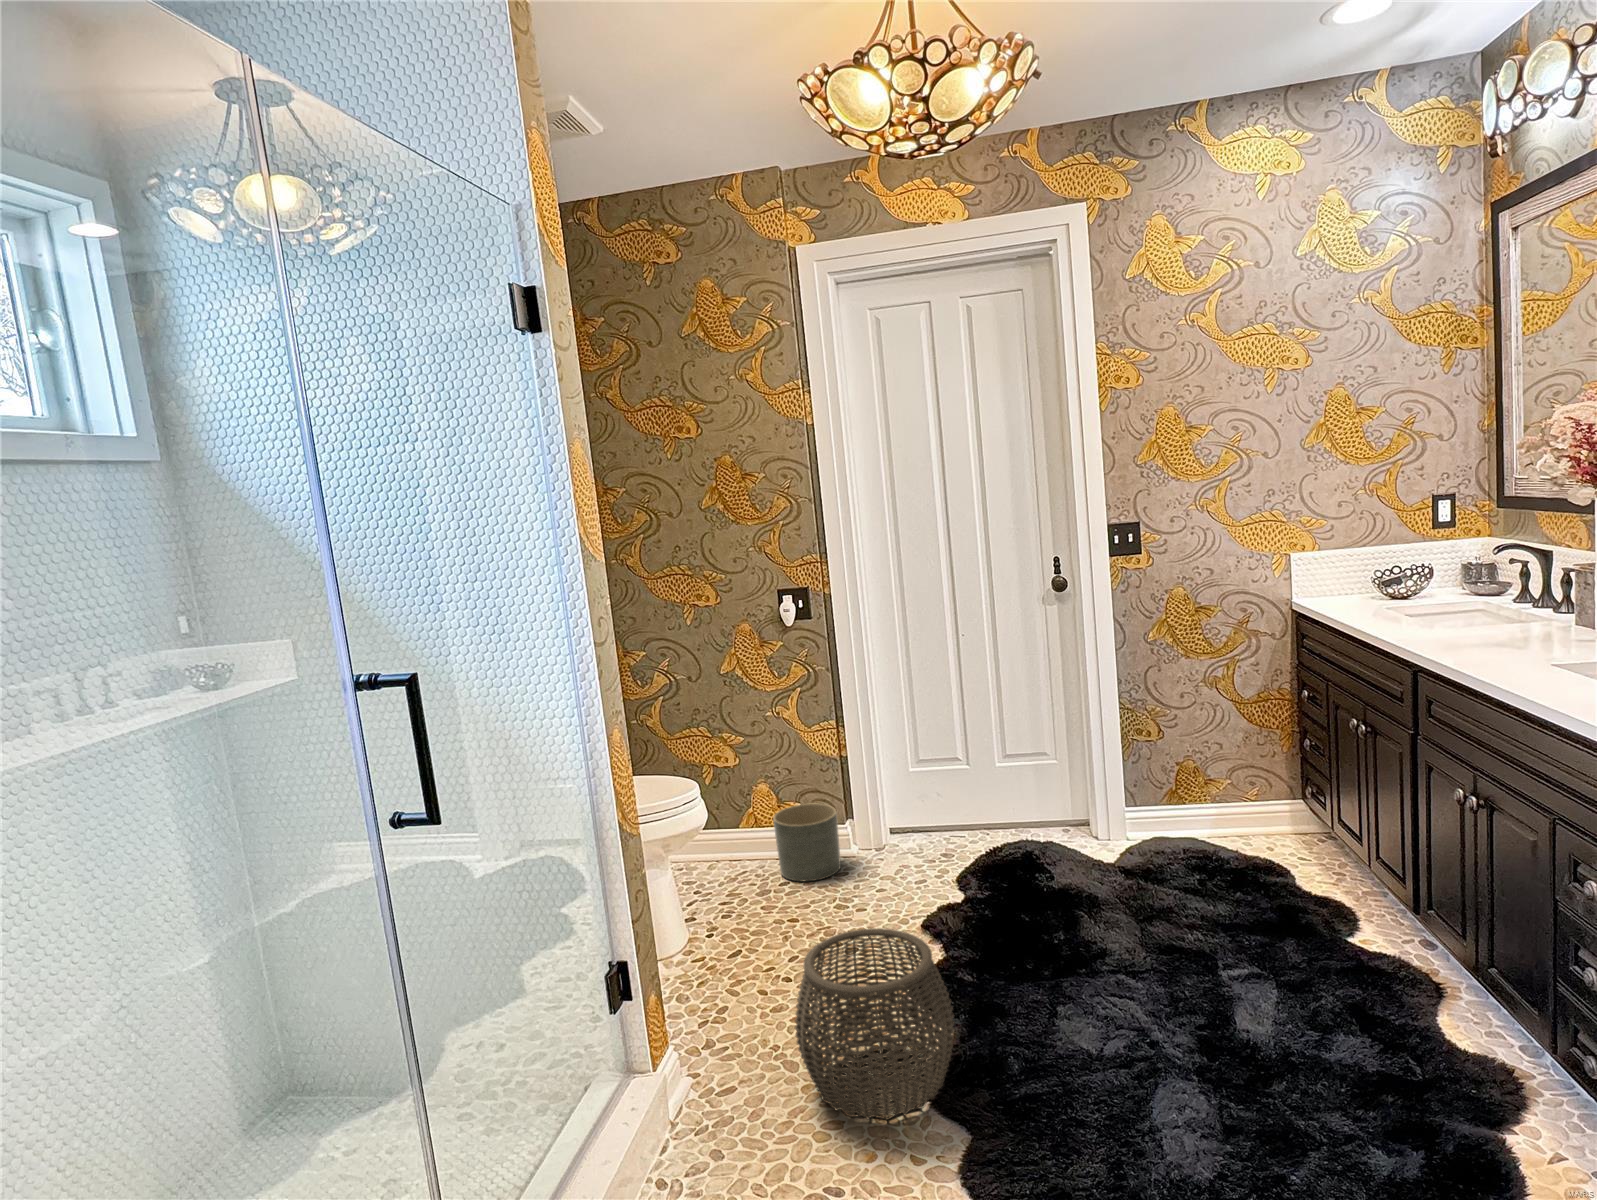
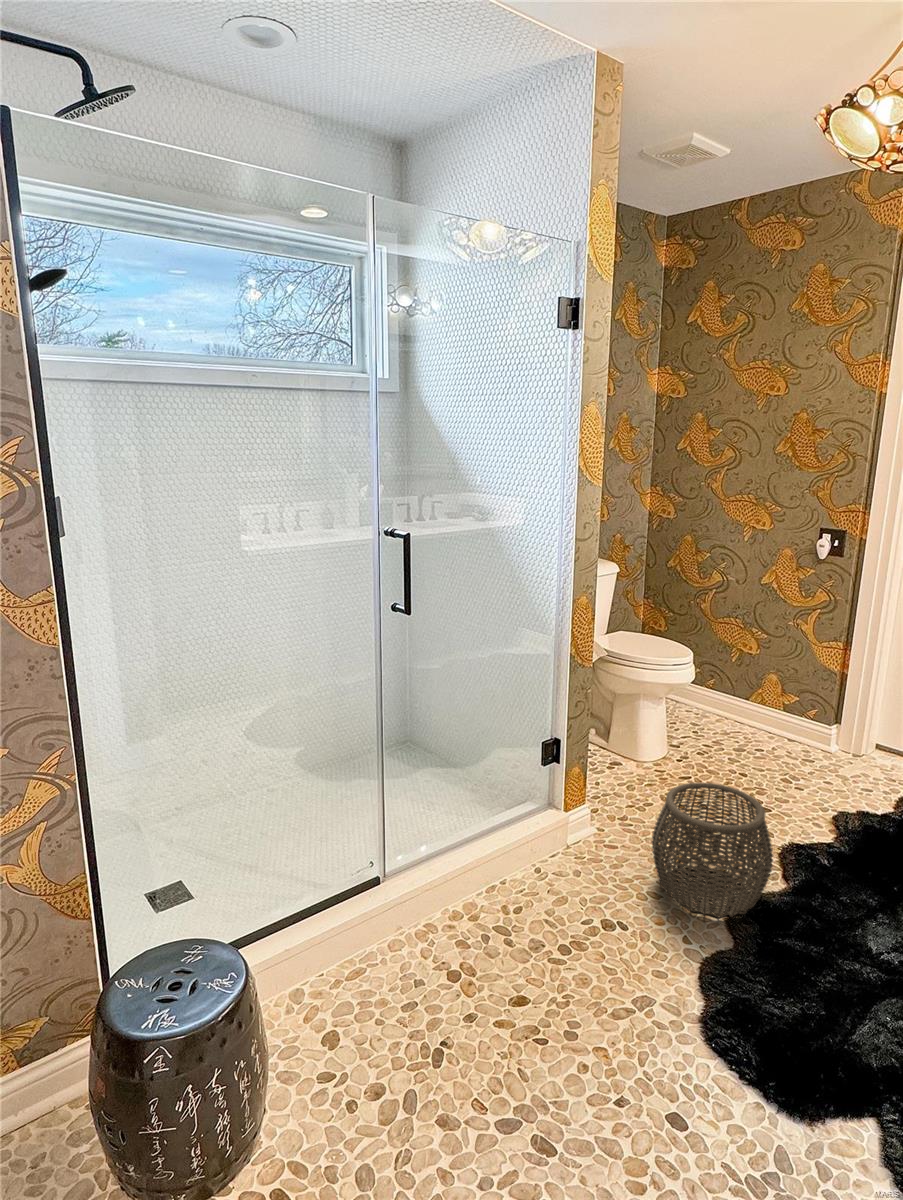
planter: present [773,804,841,881] -> none [762,698,820,758]

